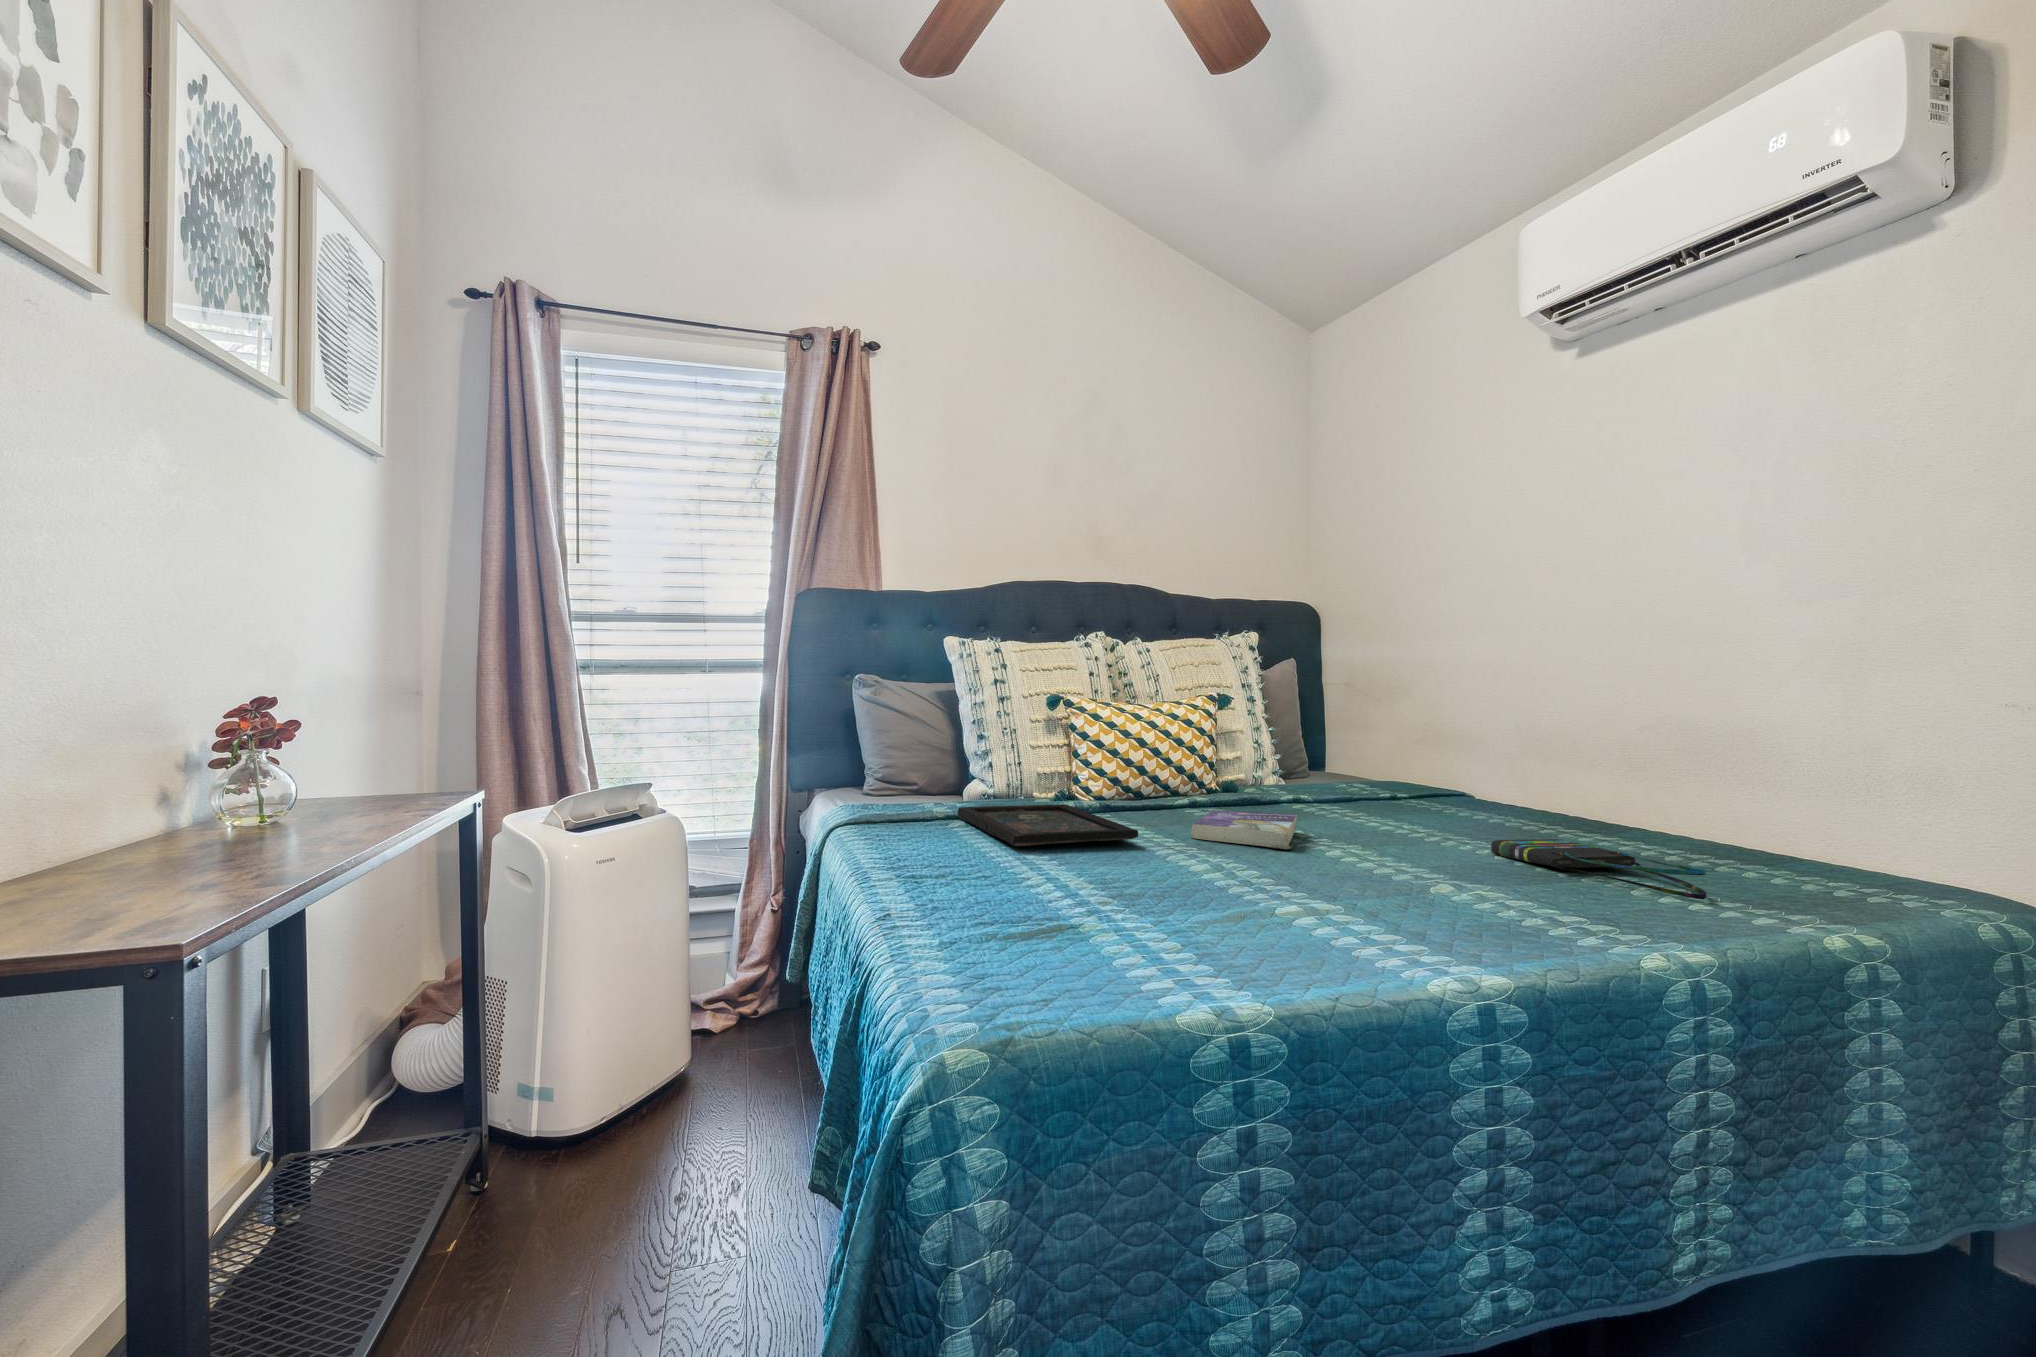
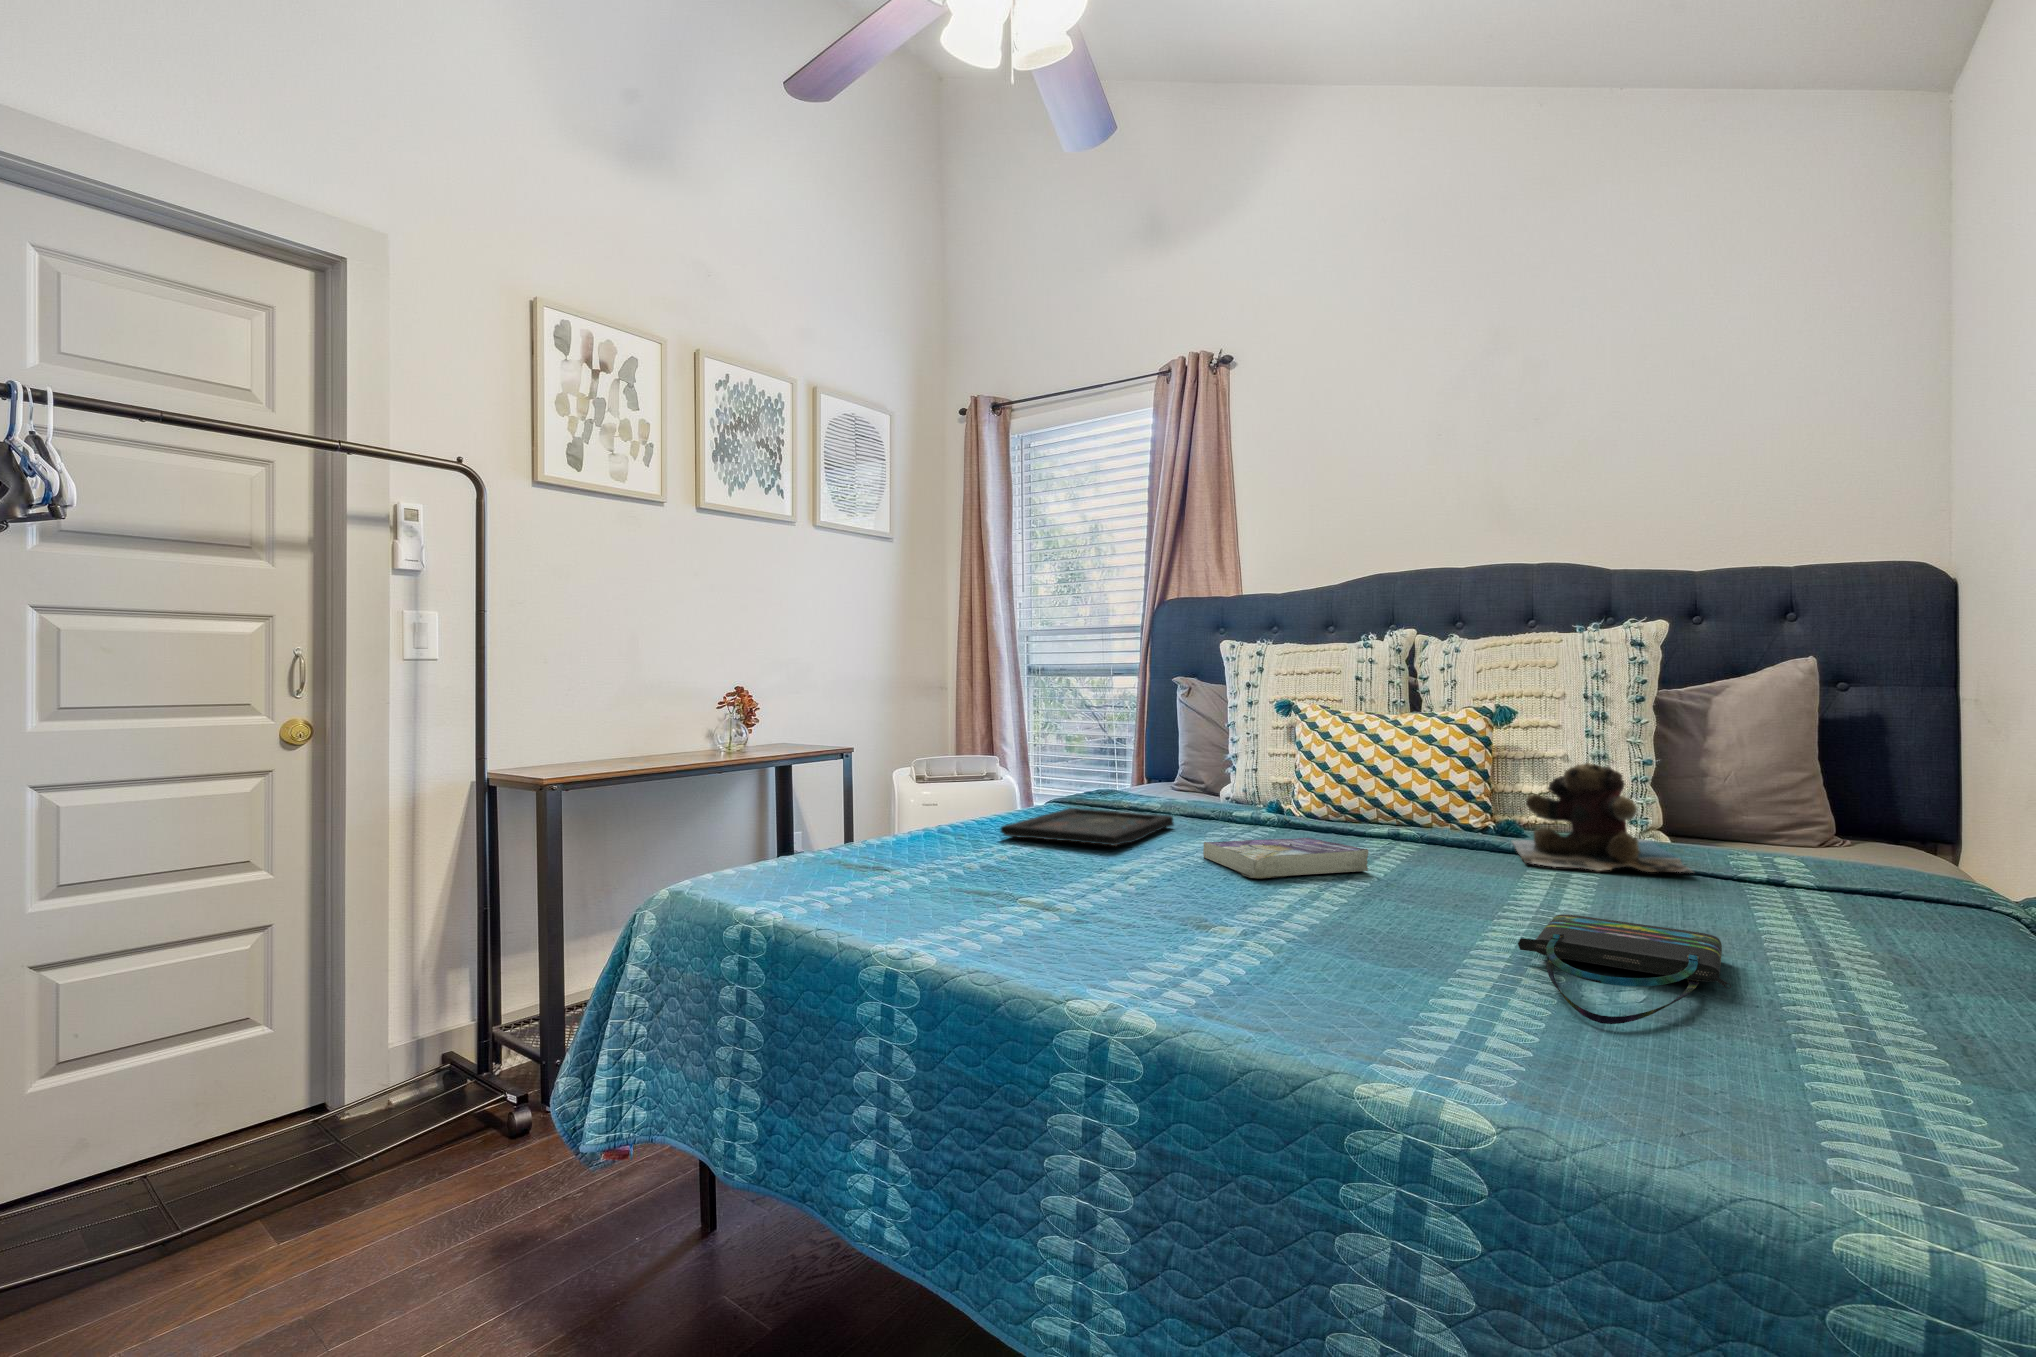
teddy bear: none [1245,738,1380,812] -> present [1513,763,1693,873]

